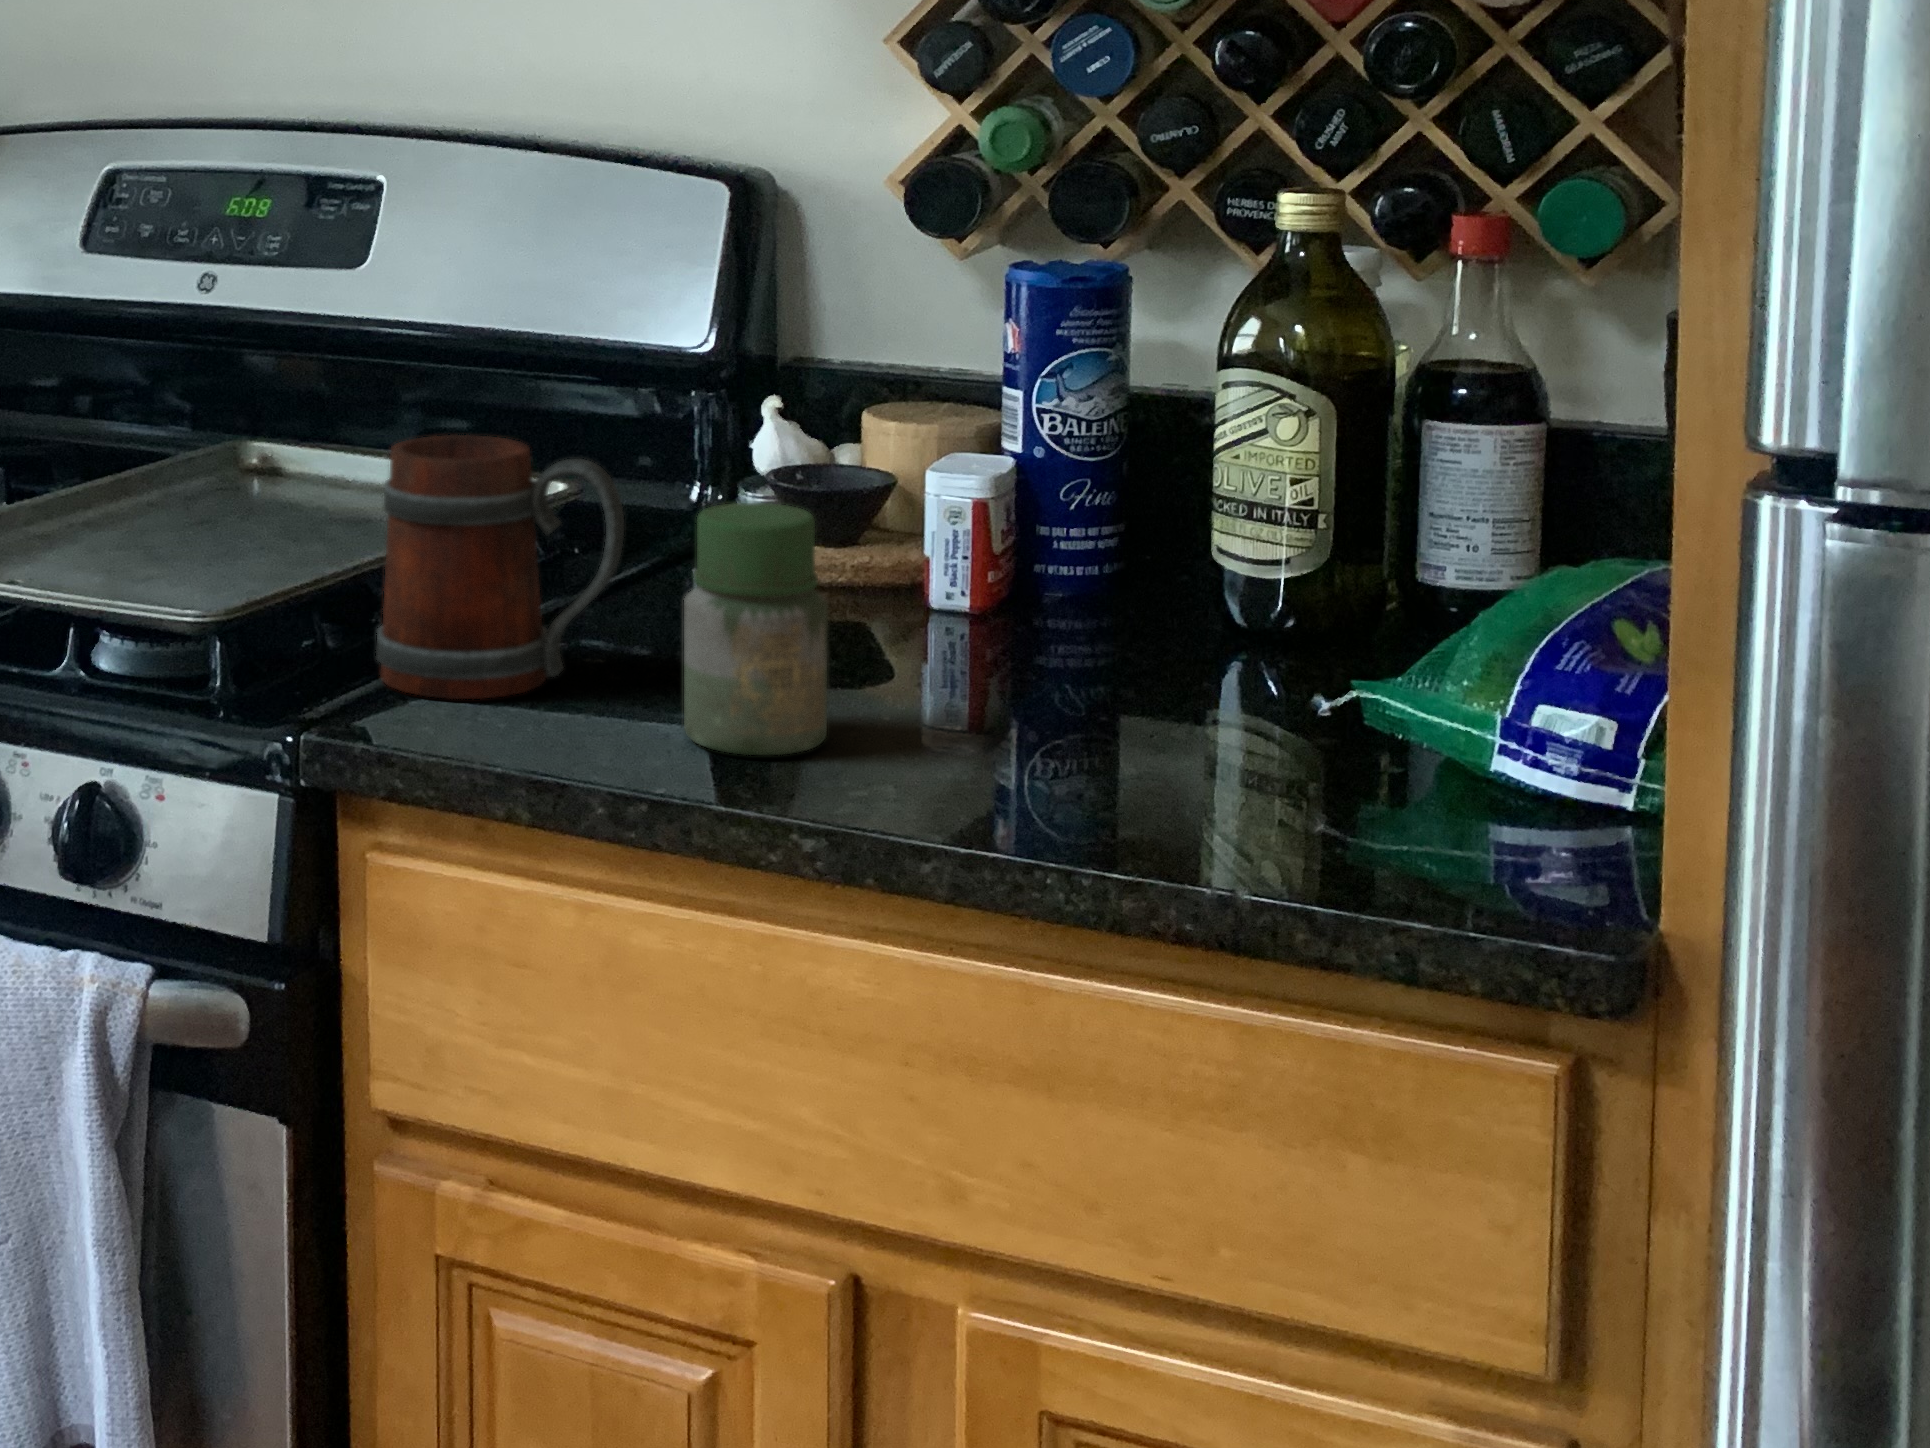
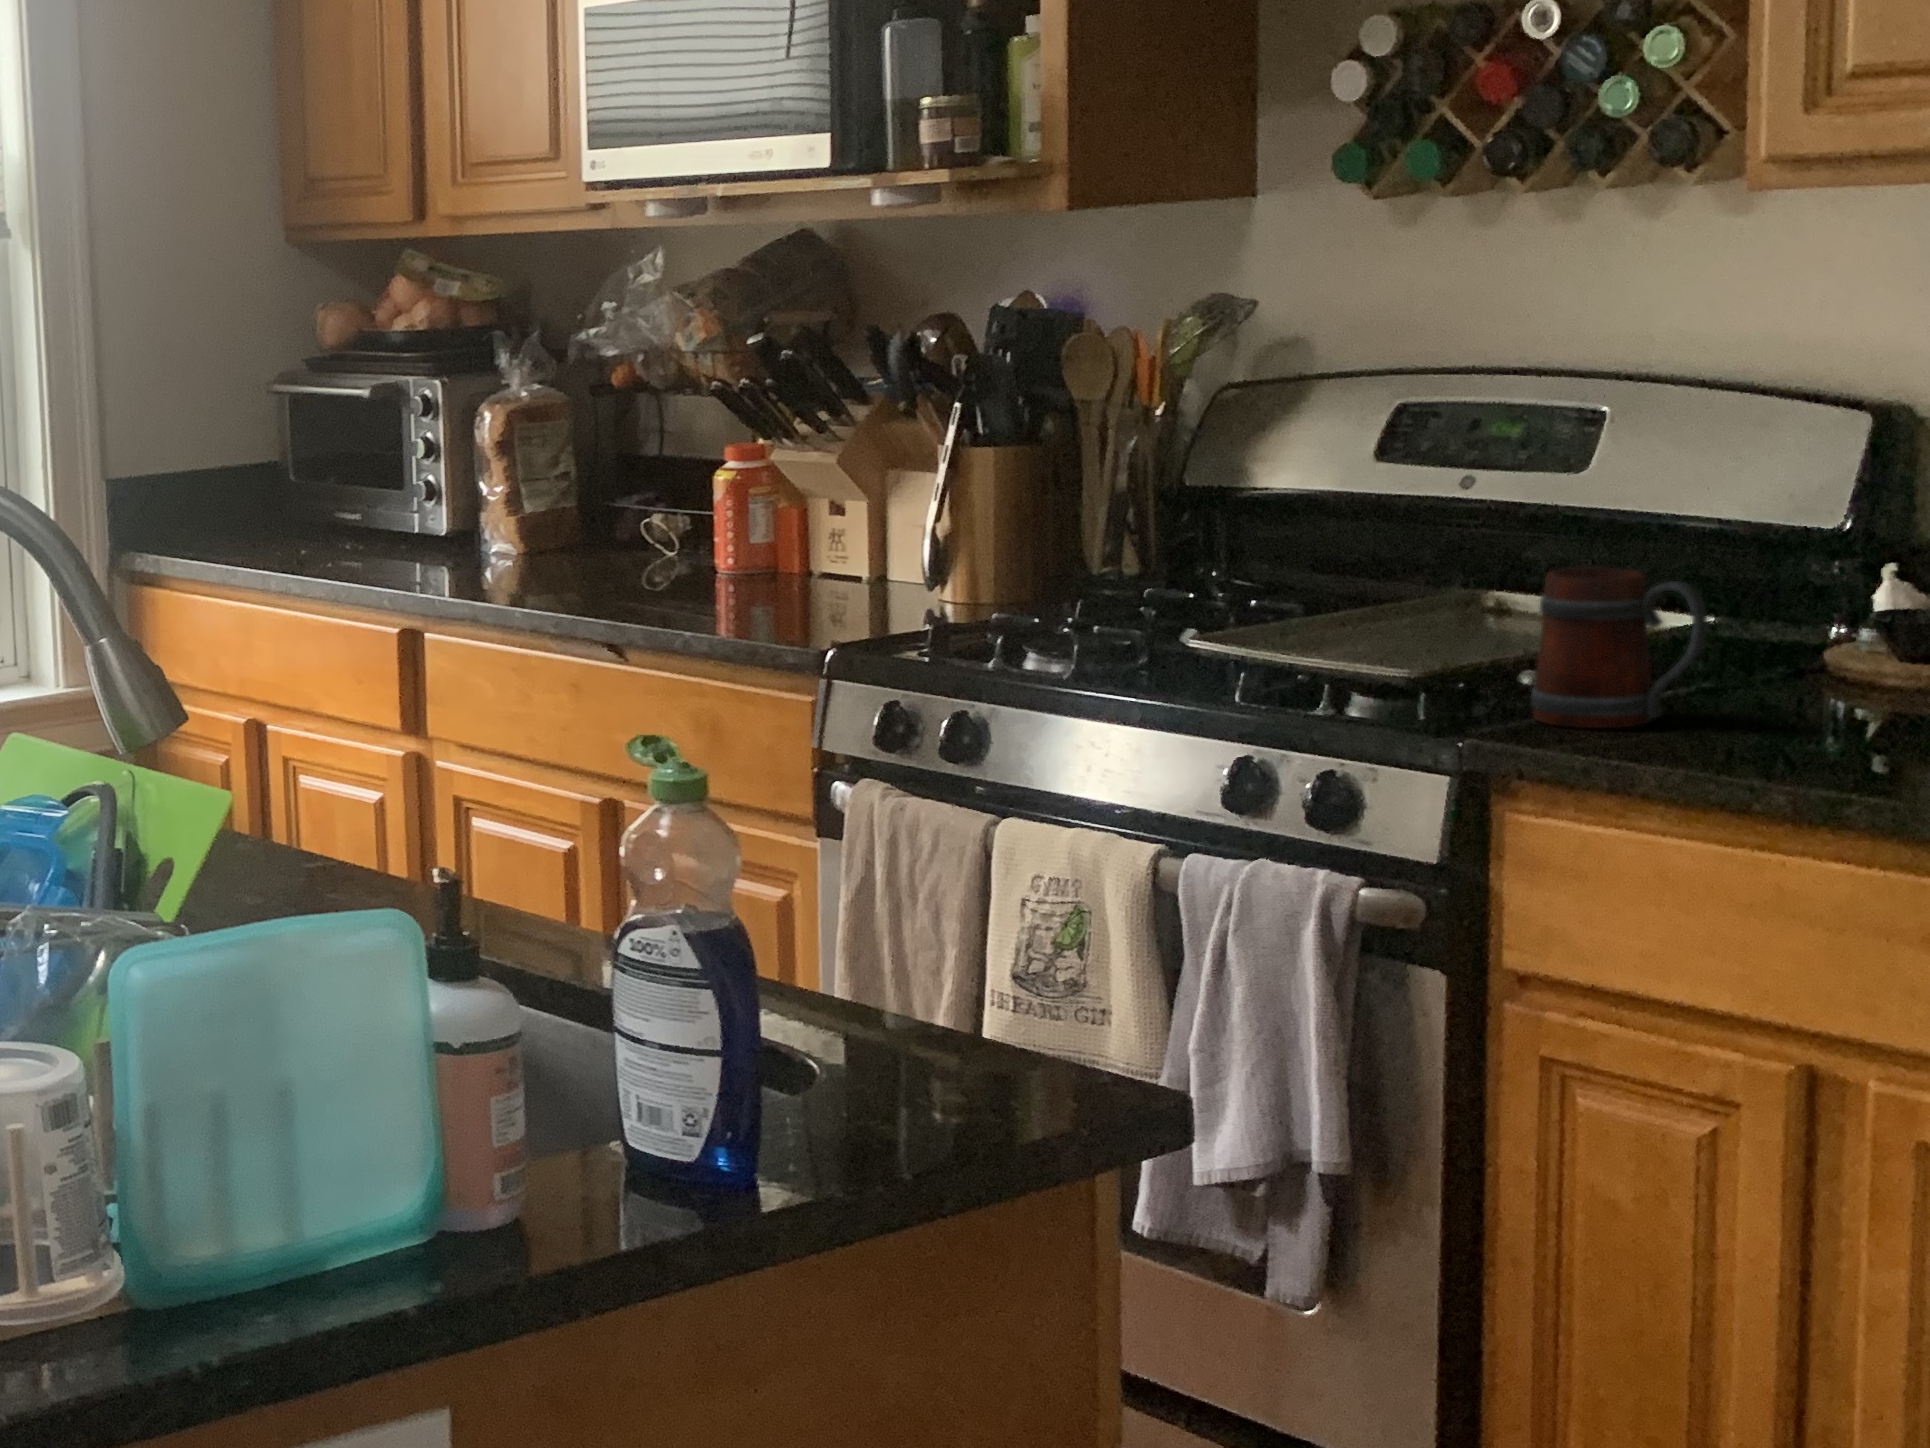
jar: present [684,503,828,755] -> none [1728,606,1832,758]

